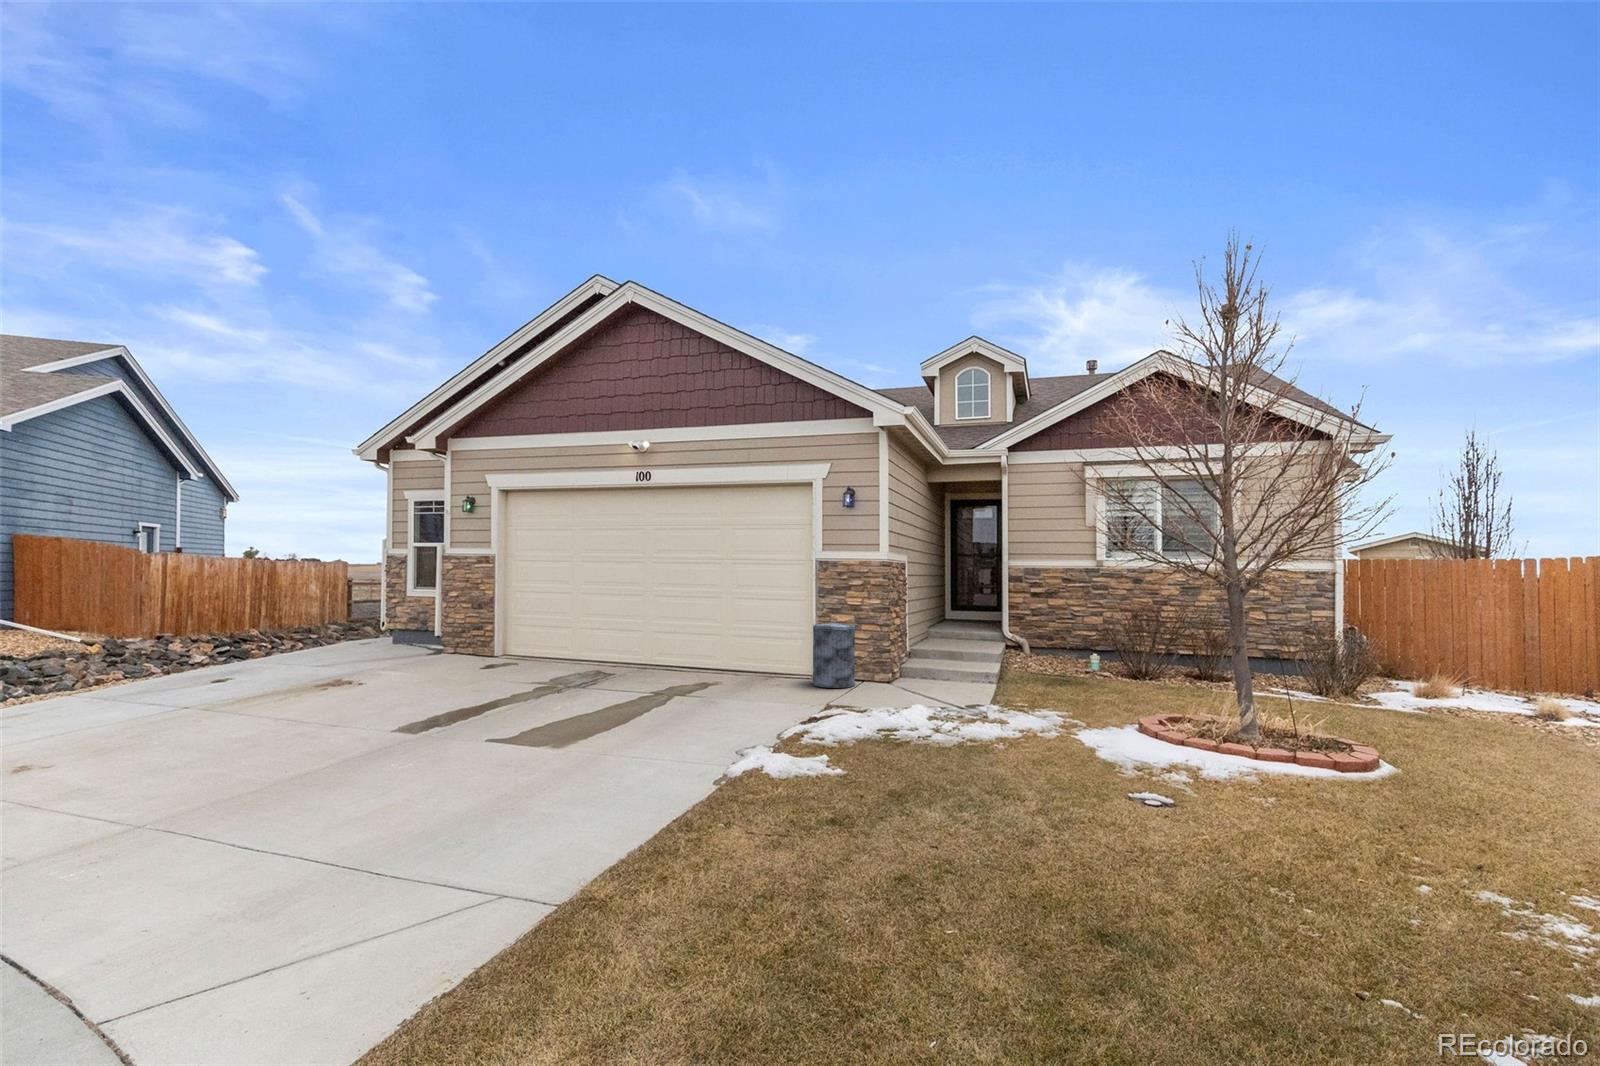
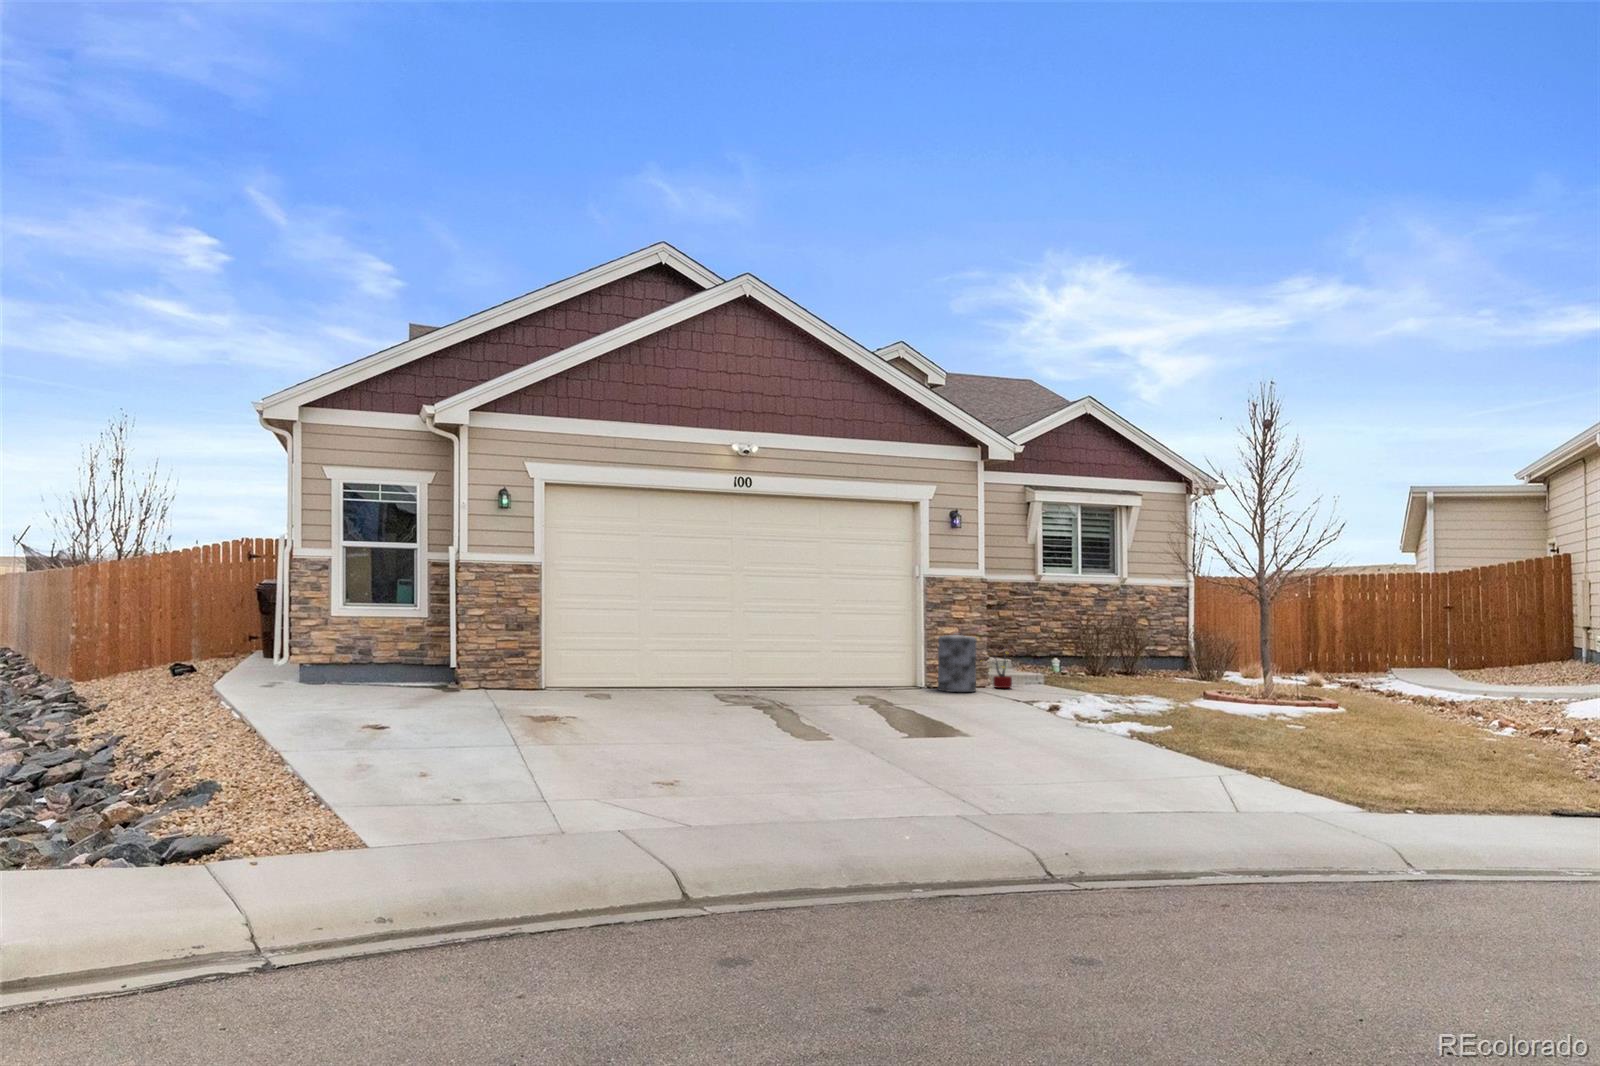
decorative plant: none [869,634,929,687] -> present [989,648,1012,688]

